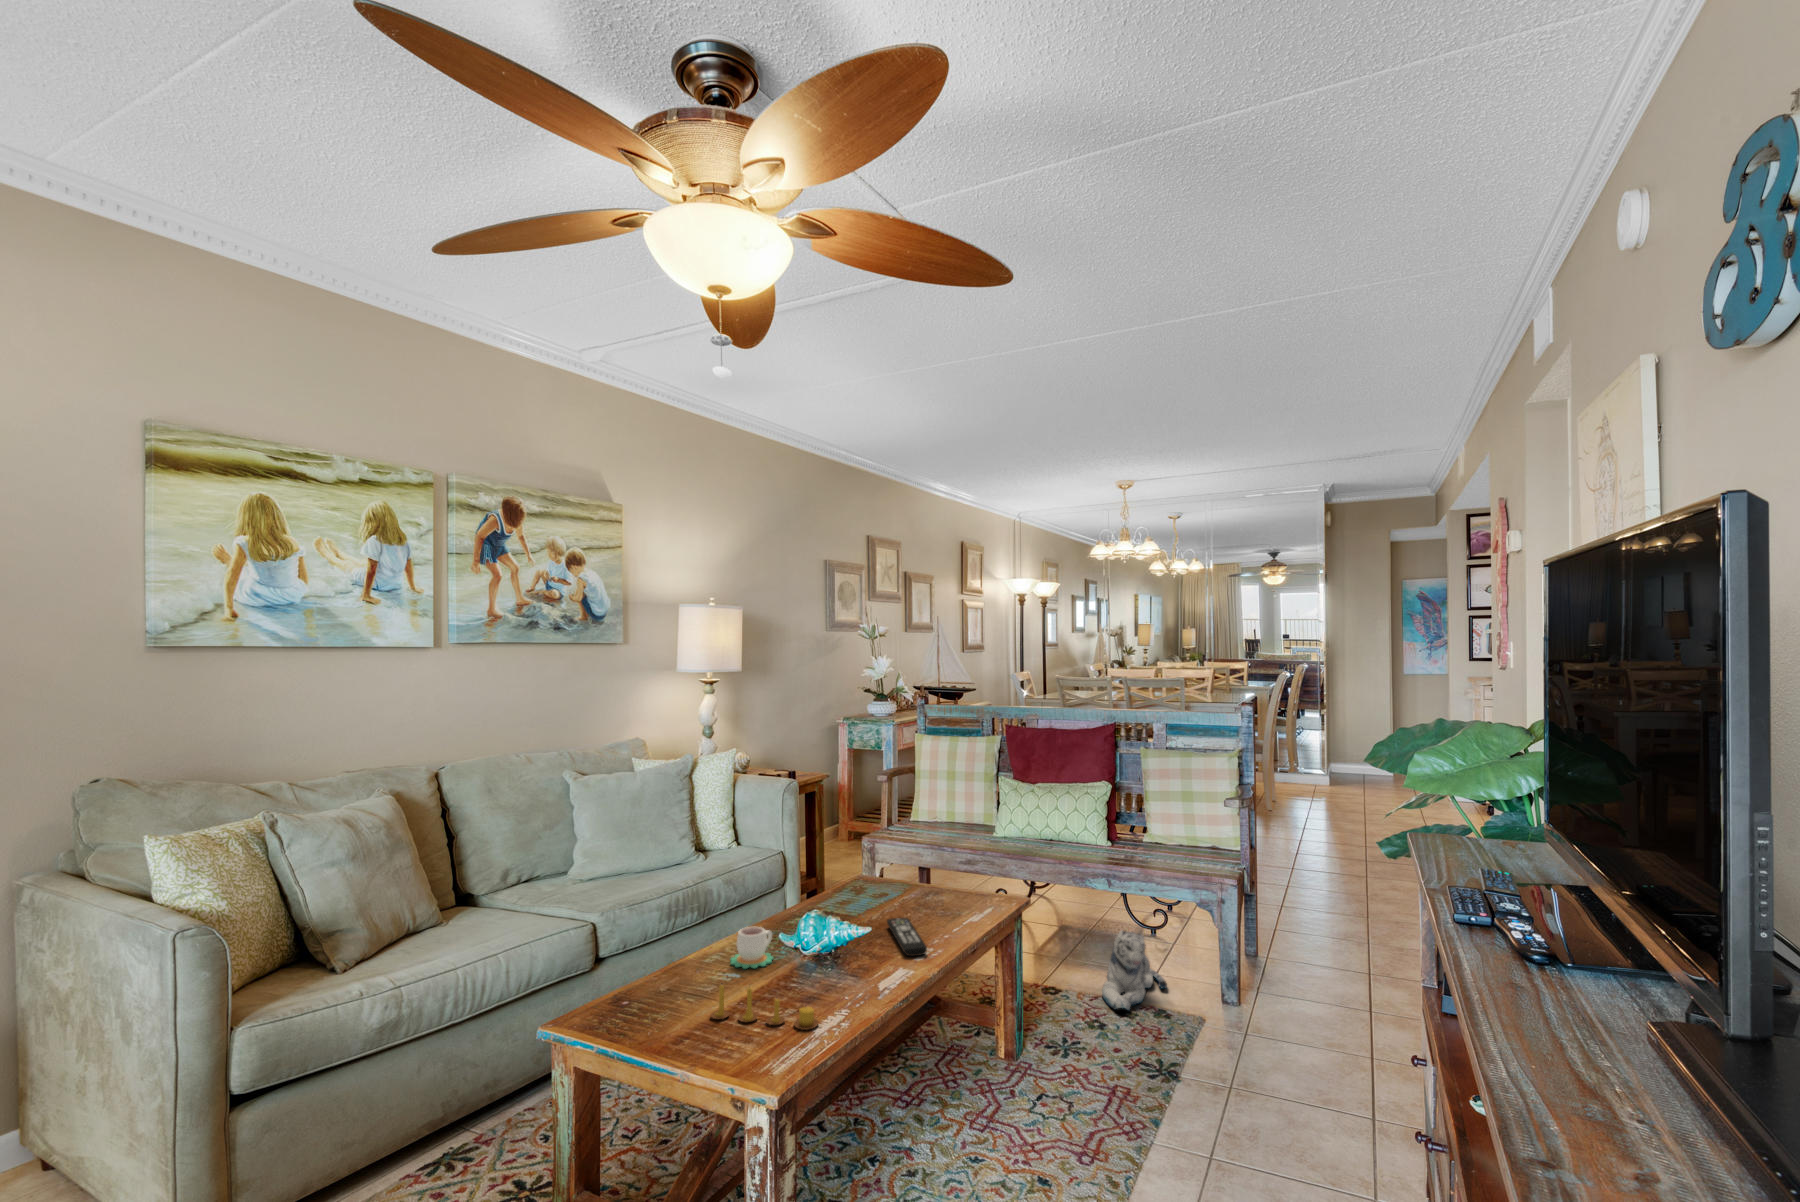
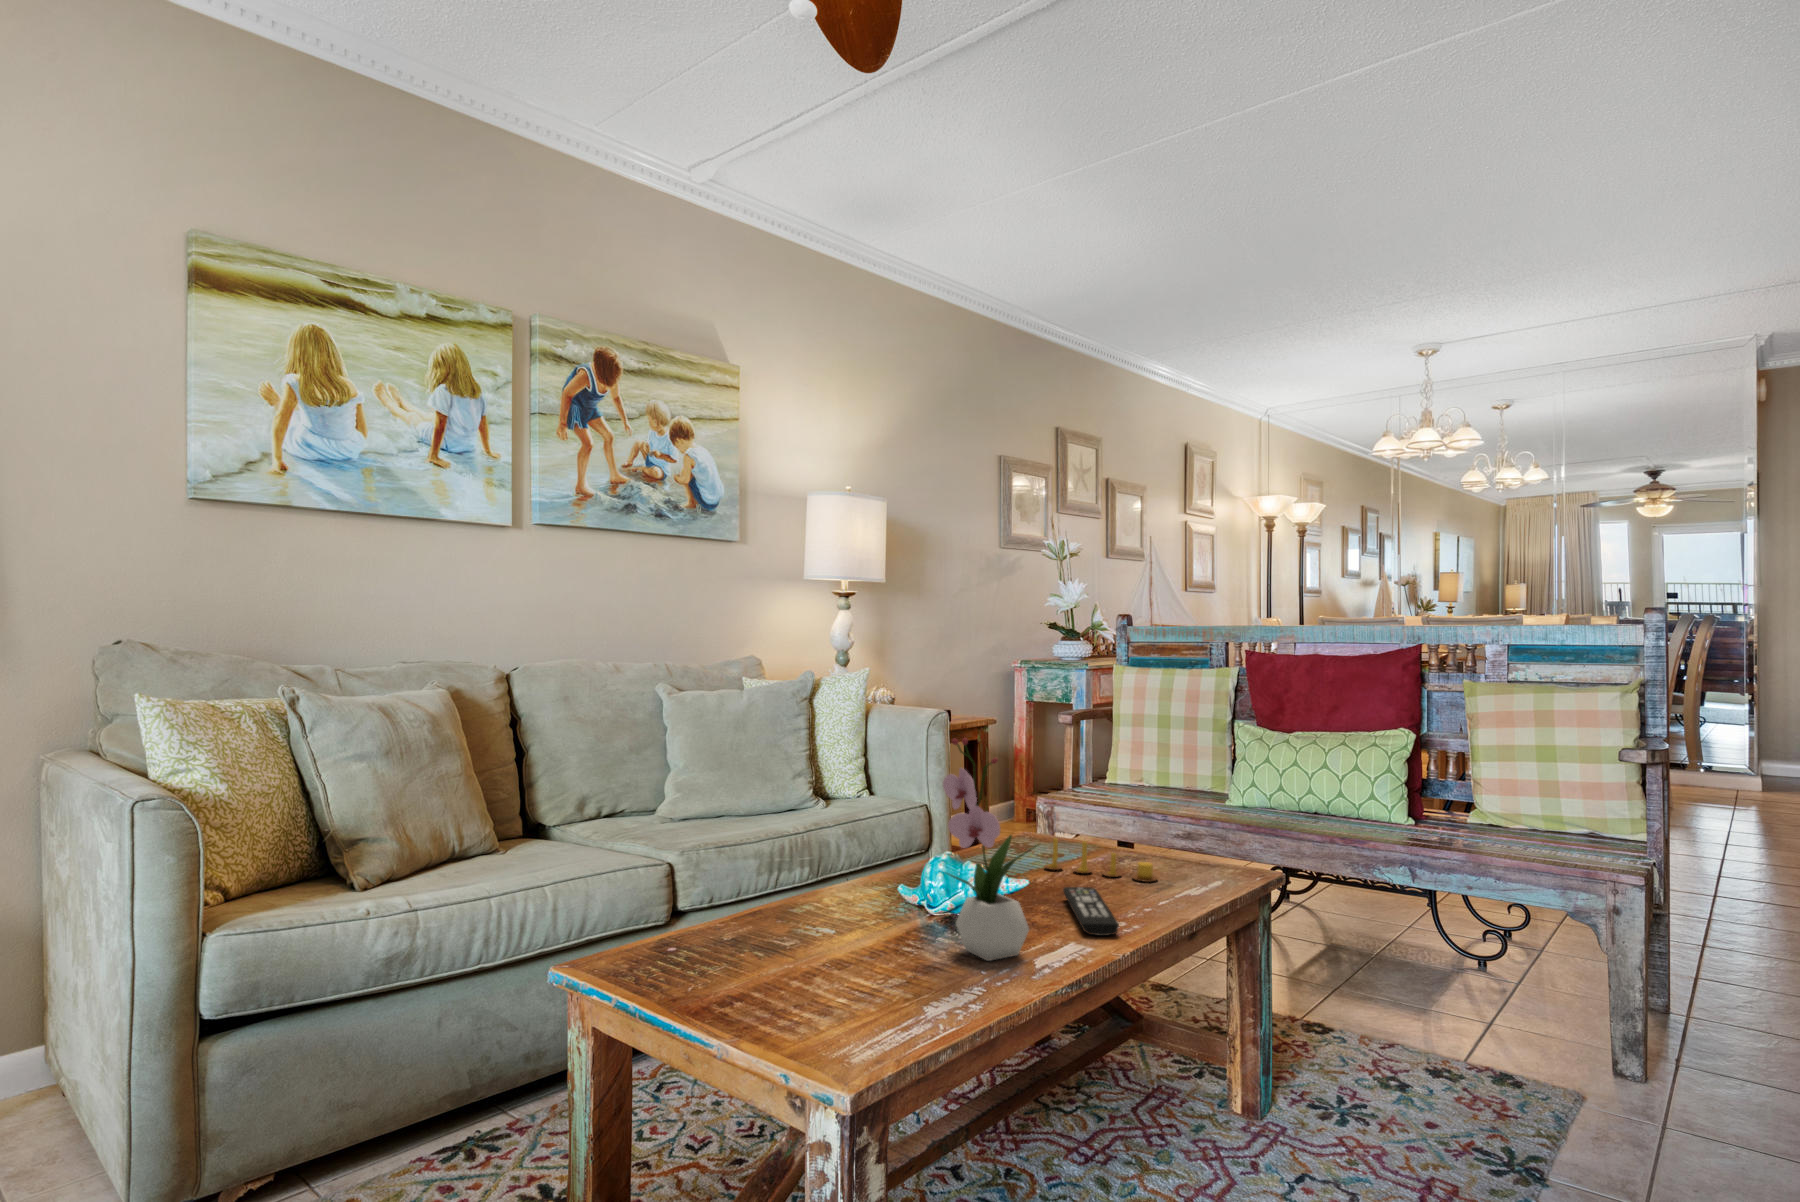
flower arrangement: none [813,835,879,985] -> present [943,738,1036,961]
mug: present [730,927,773,969] -> none [829,875,891,930]
plush toy: present [1102,931,1167,1010] -> none [1401,951,1510,1070]
candle: present [711,985,819,1030] -> present [1045,838,1157,882]

